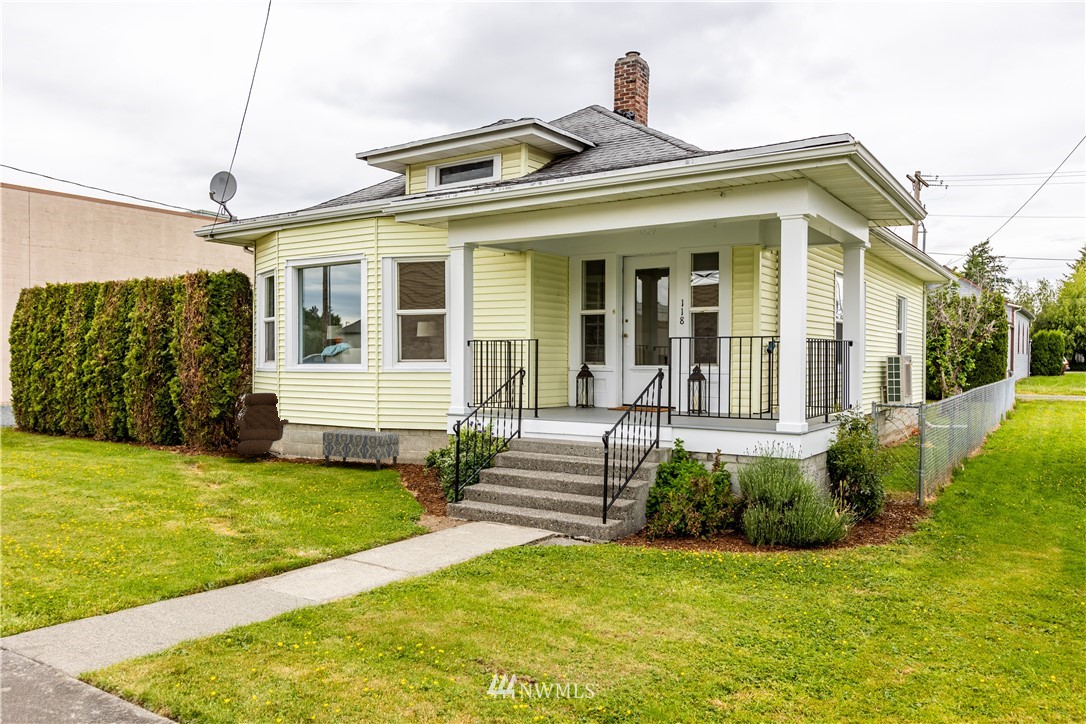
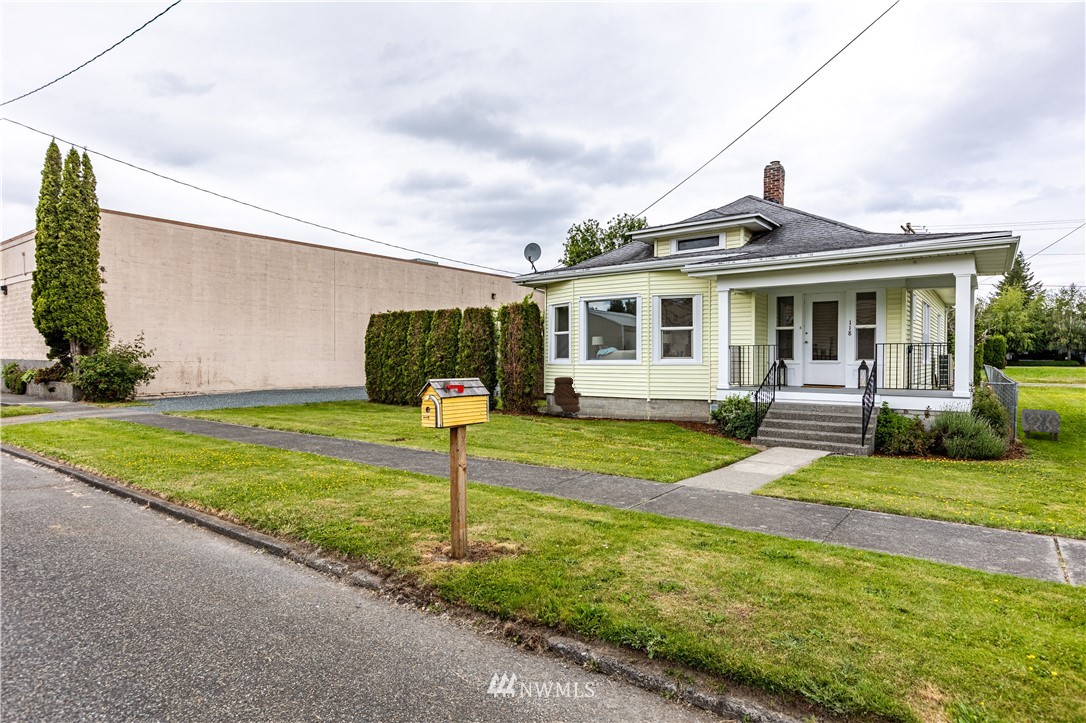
bench: present [323,429,399,470] -> present [1022,409,1060,441]

